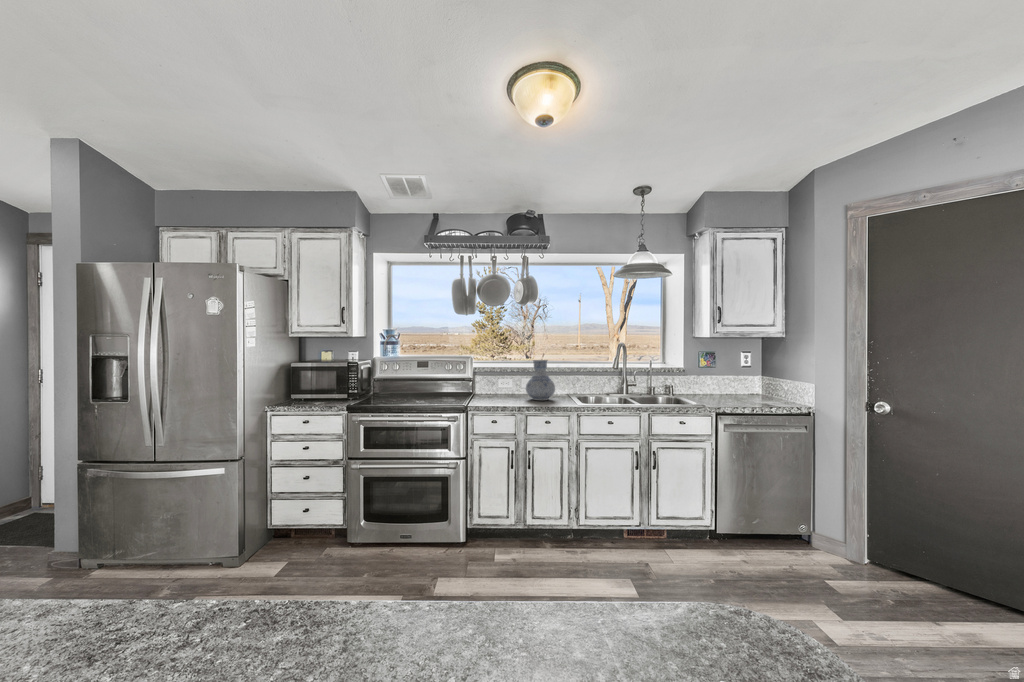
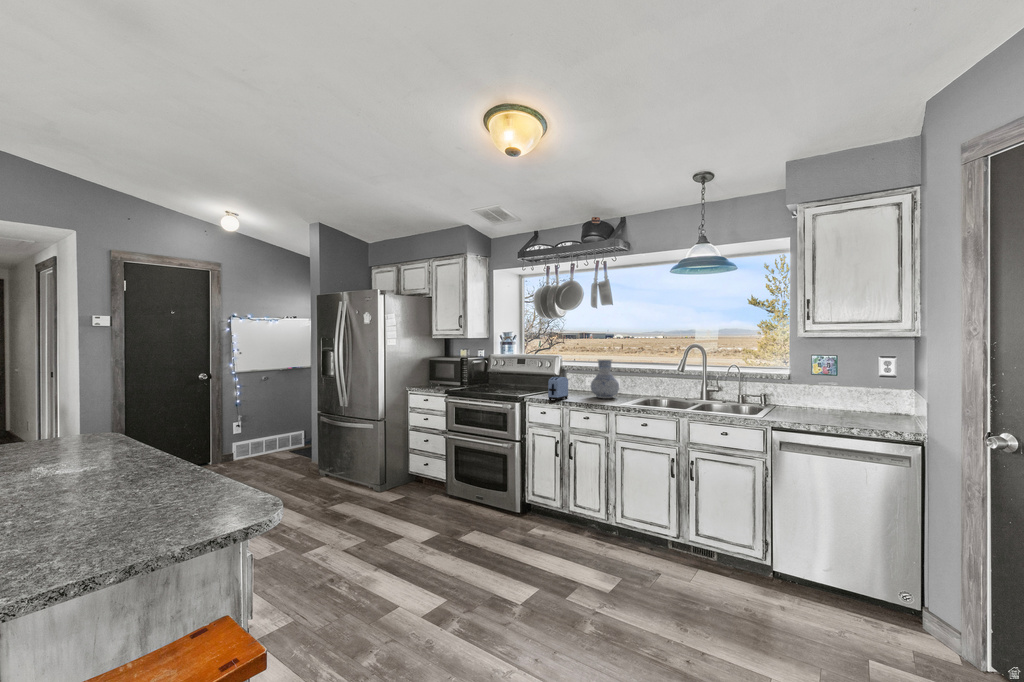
toaster: none [500,380,513,408] -> present [548,377,568,401]

